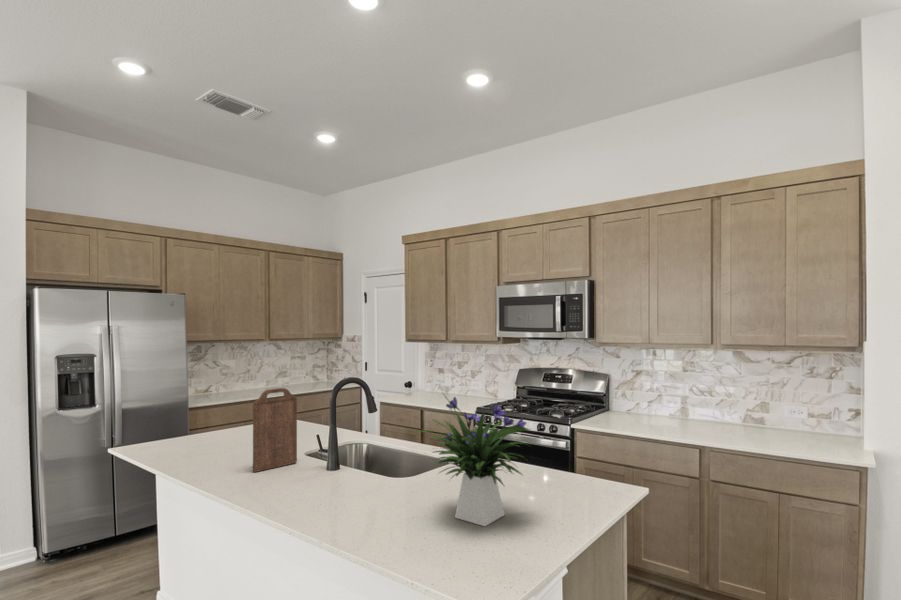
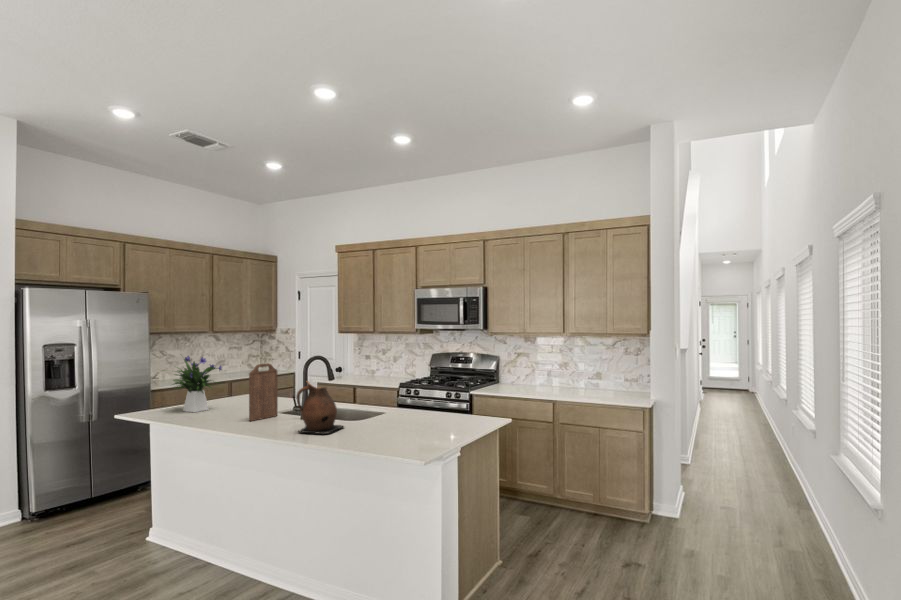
flower arrangement: present [415,397,529,526] -> present [173,356,222,412]
ceramic pitcher: none [303,422,379,514] -> present [296,382,343,434]

